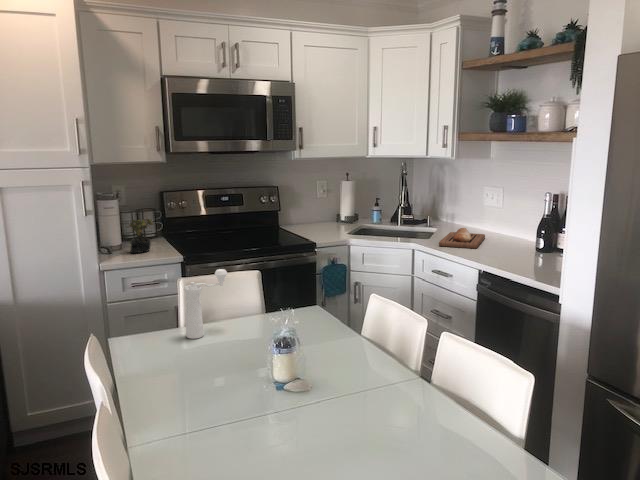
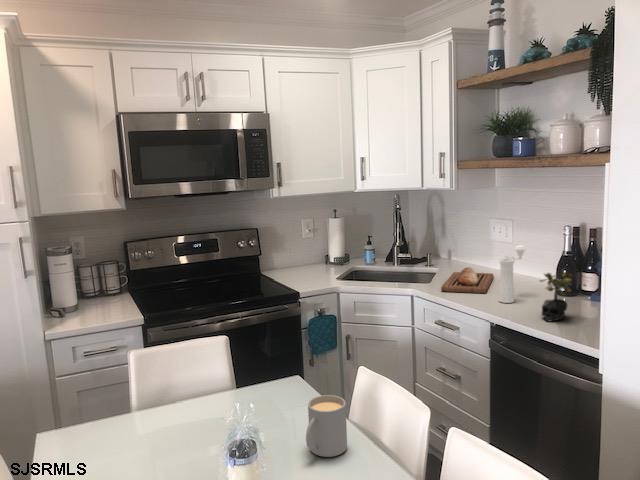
succulent plant: present [127,219,153,253] -> present [540,270,572,322]
pepper mill: present [184,269,227,339] -> present [499,245,526,303]
mug: none [332,305,362,348] -> present [306,395,347,457]

